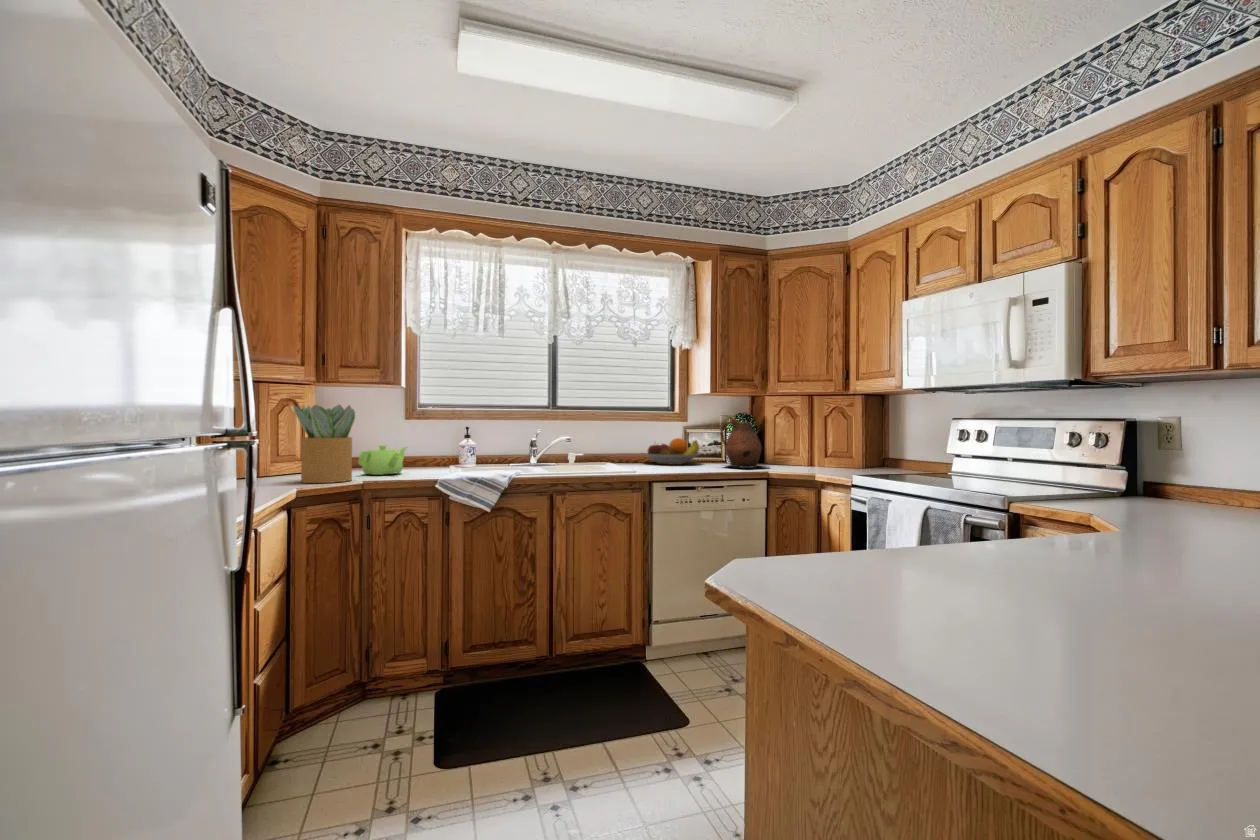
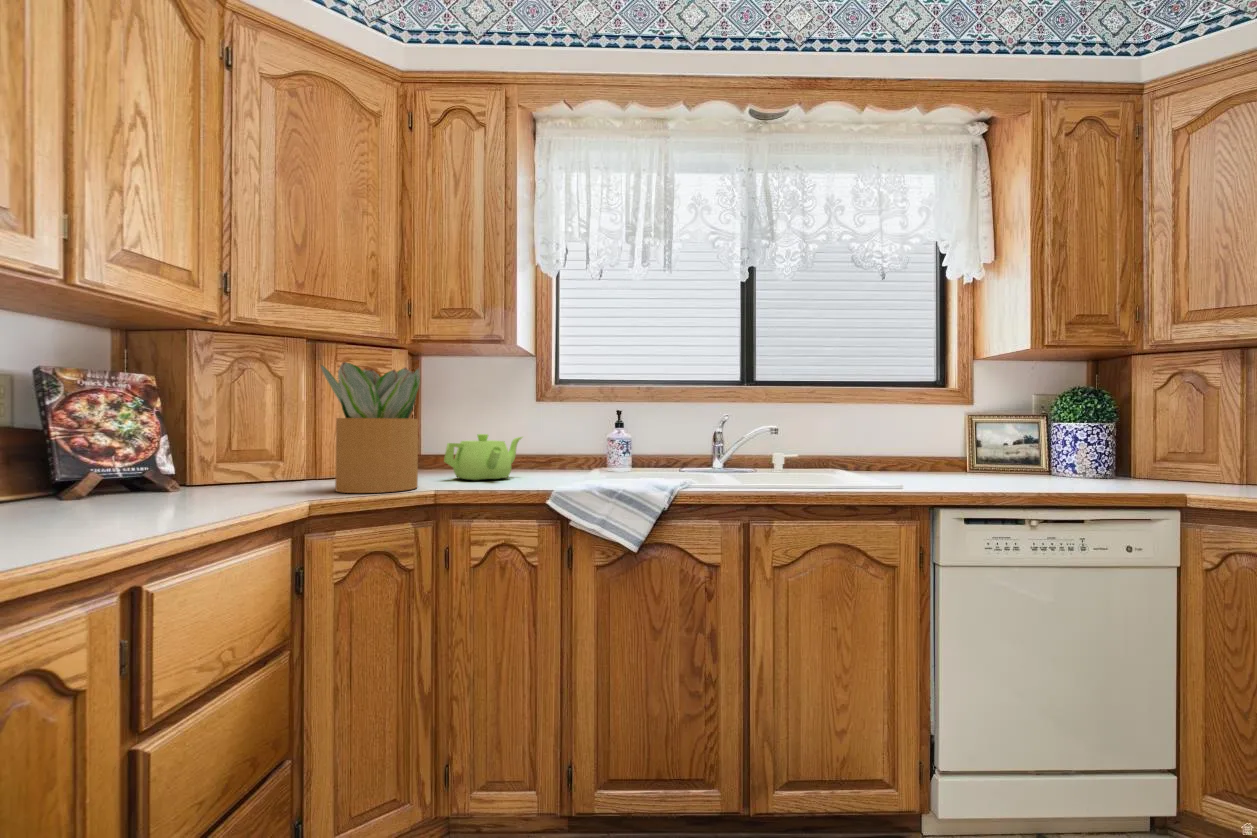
ceramic pitcher: present [721,417,765,468] -> none [1055,390,1175,488]
fruit bowl: present [643,438,700,465] -> none [891,431,1004,475]

